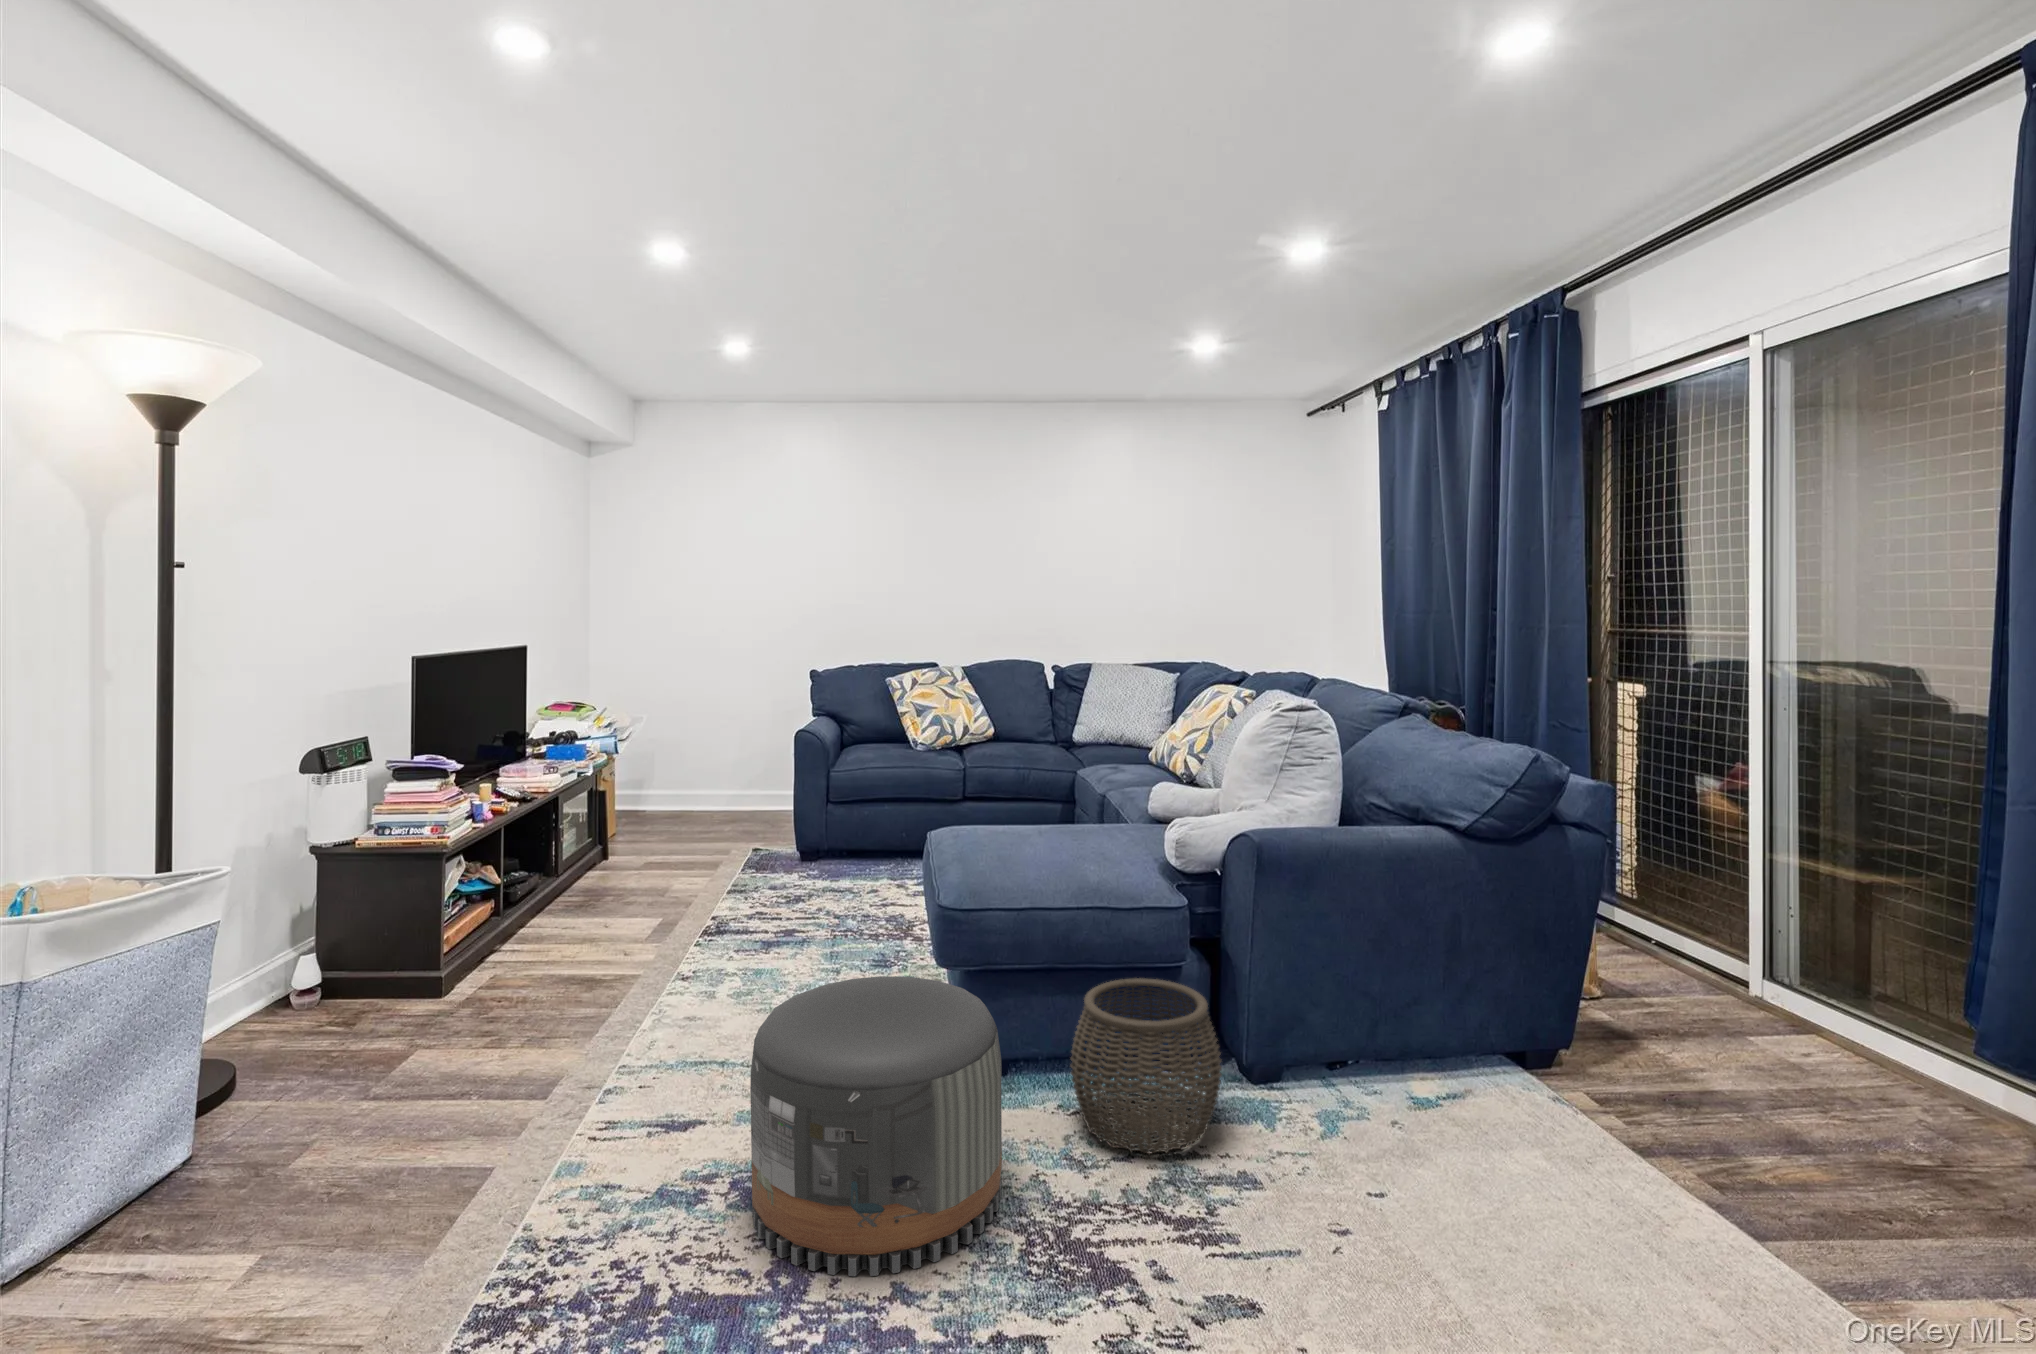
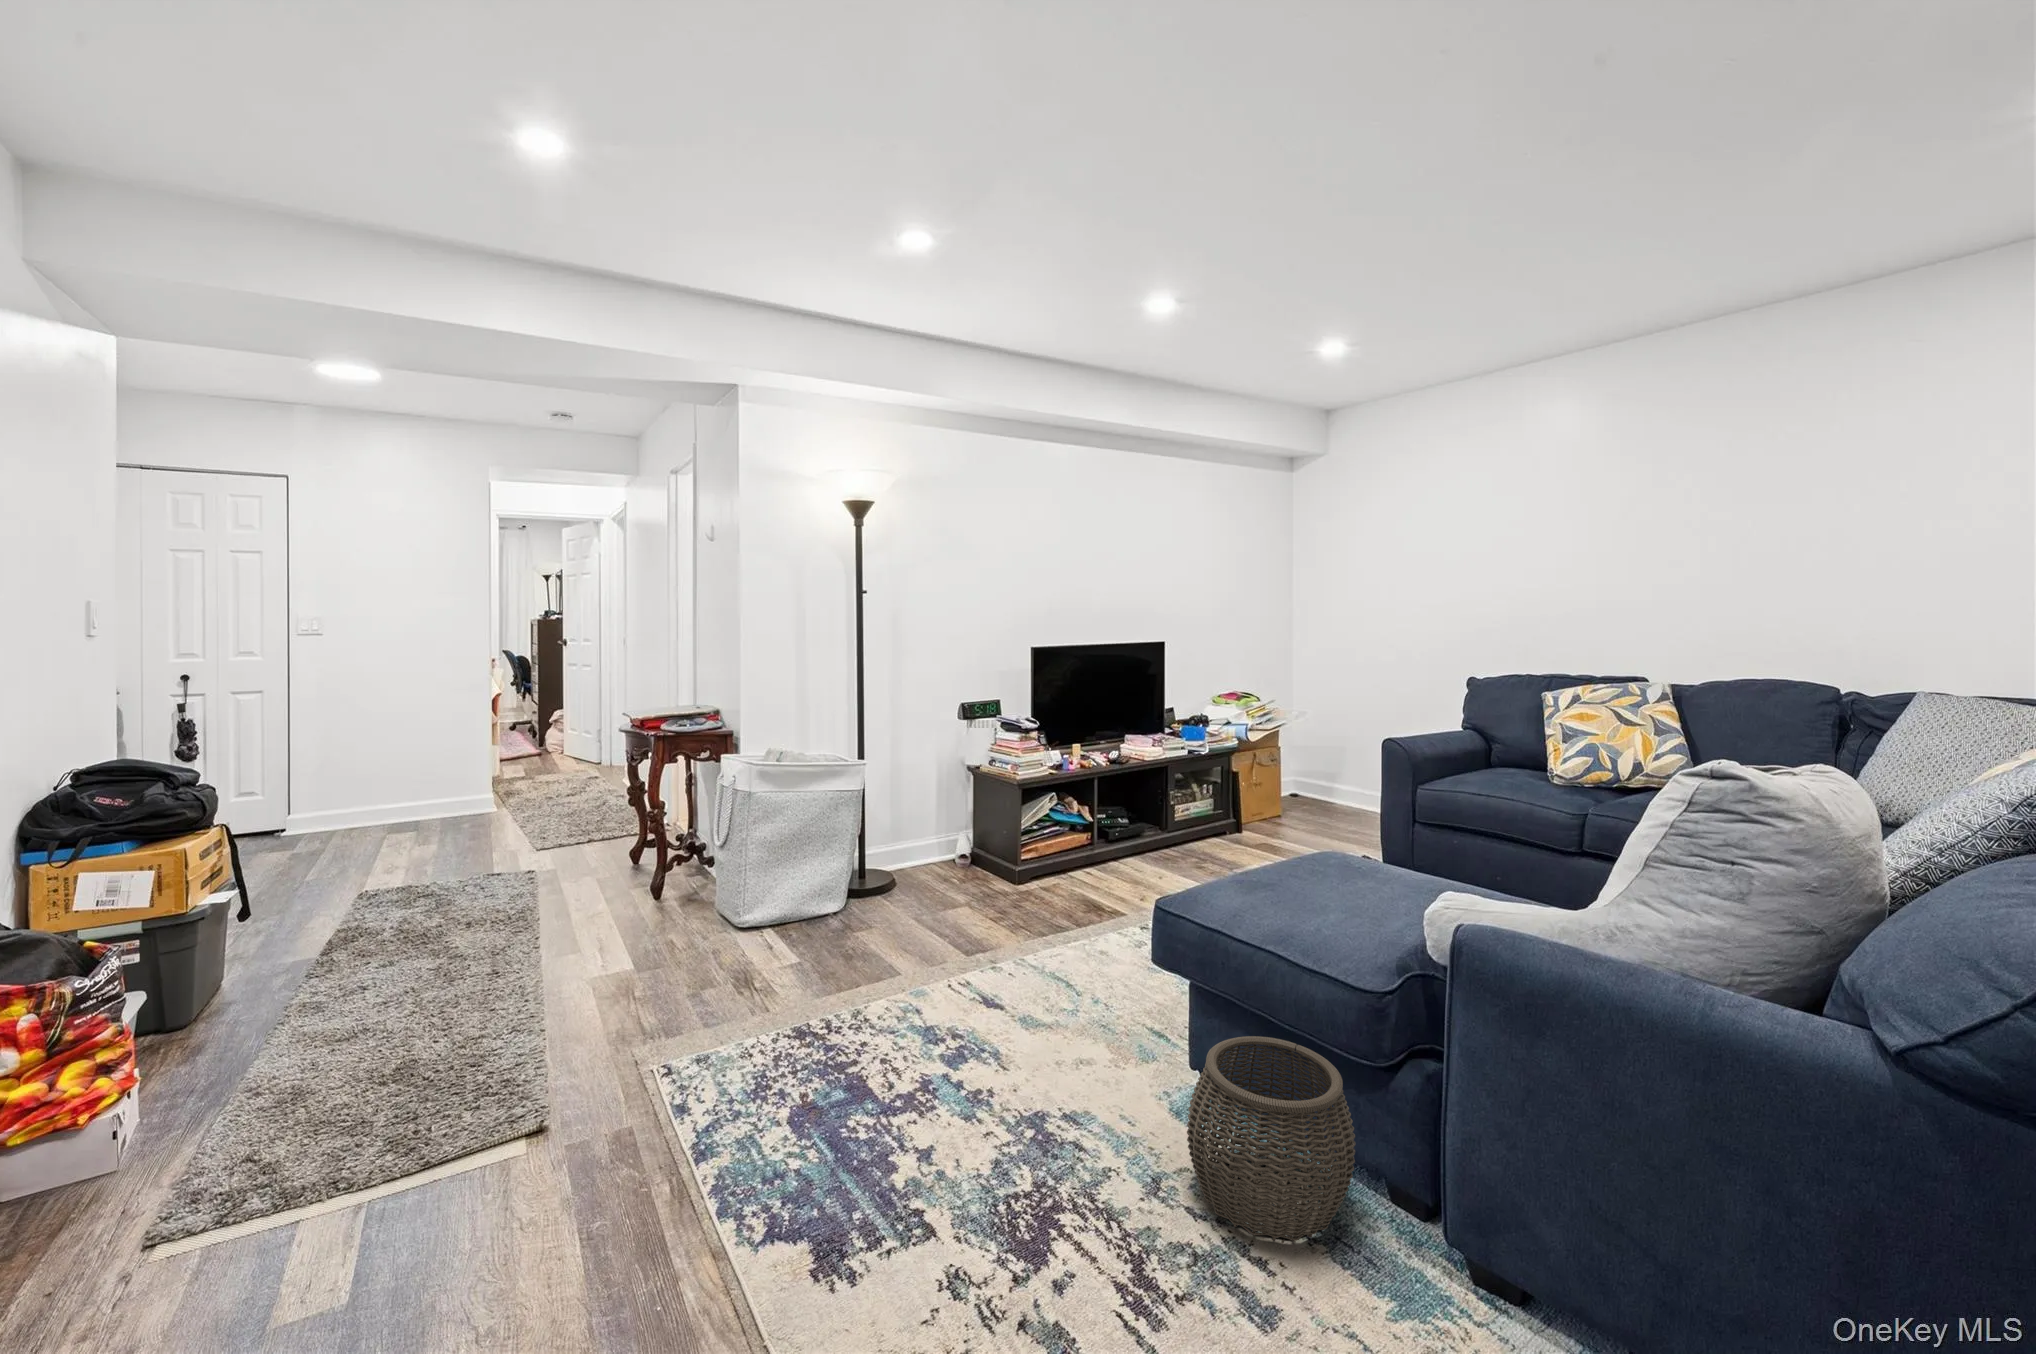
pouf: present [750,976,1002,1276] -> none [917,928,1116,1165]

